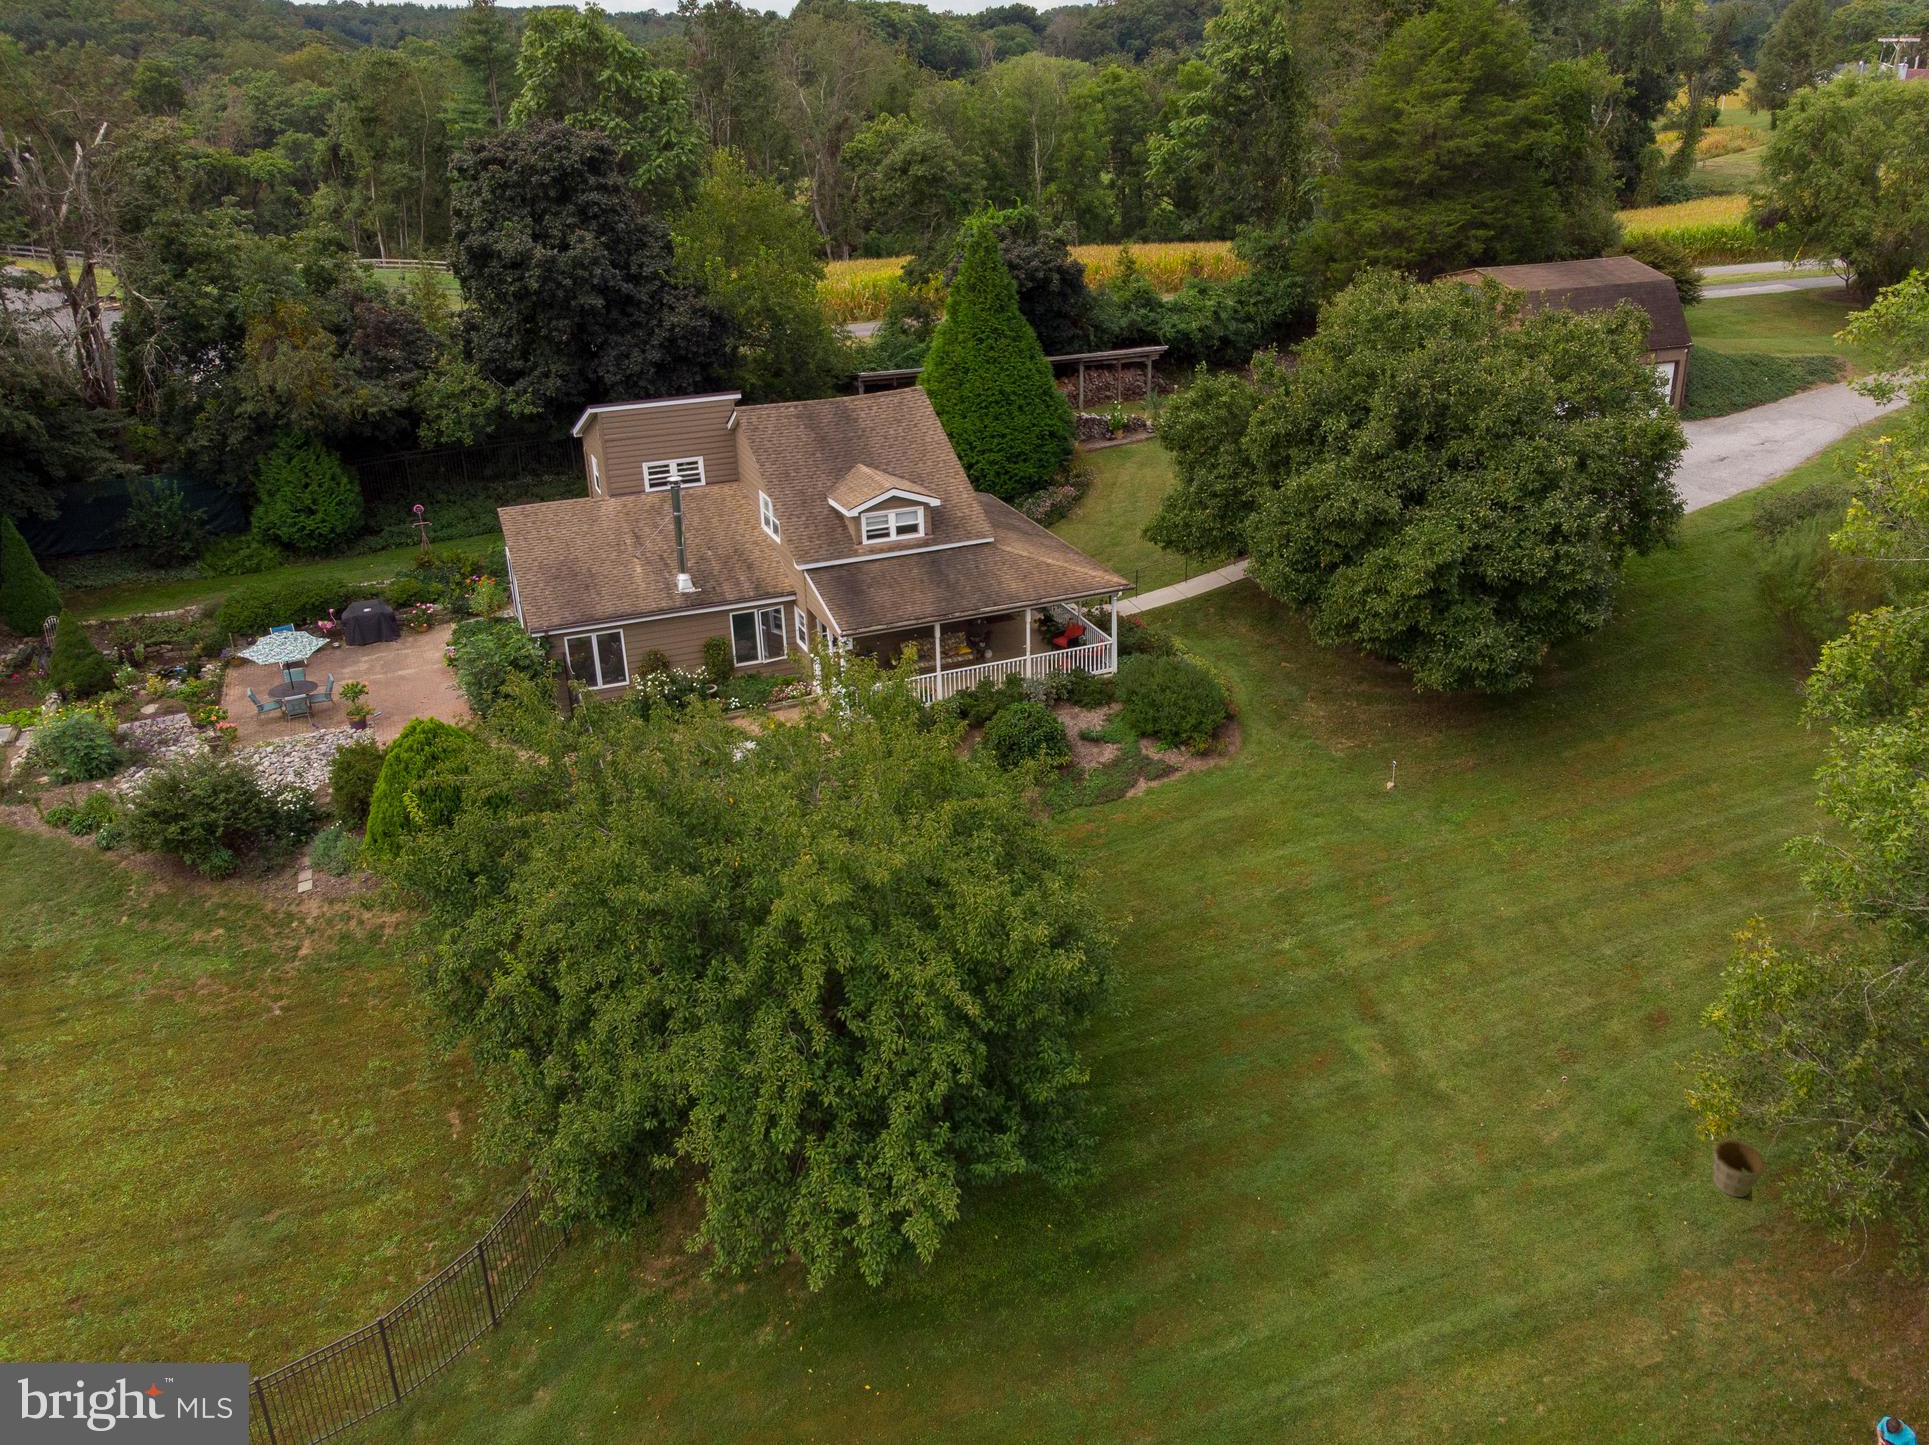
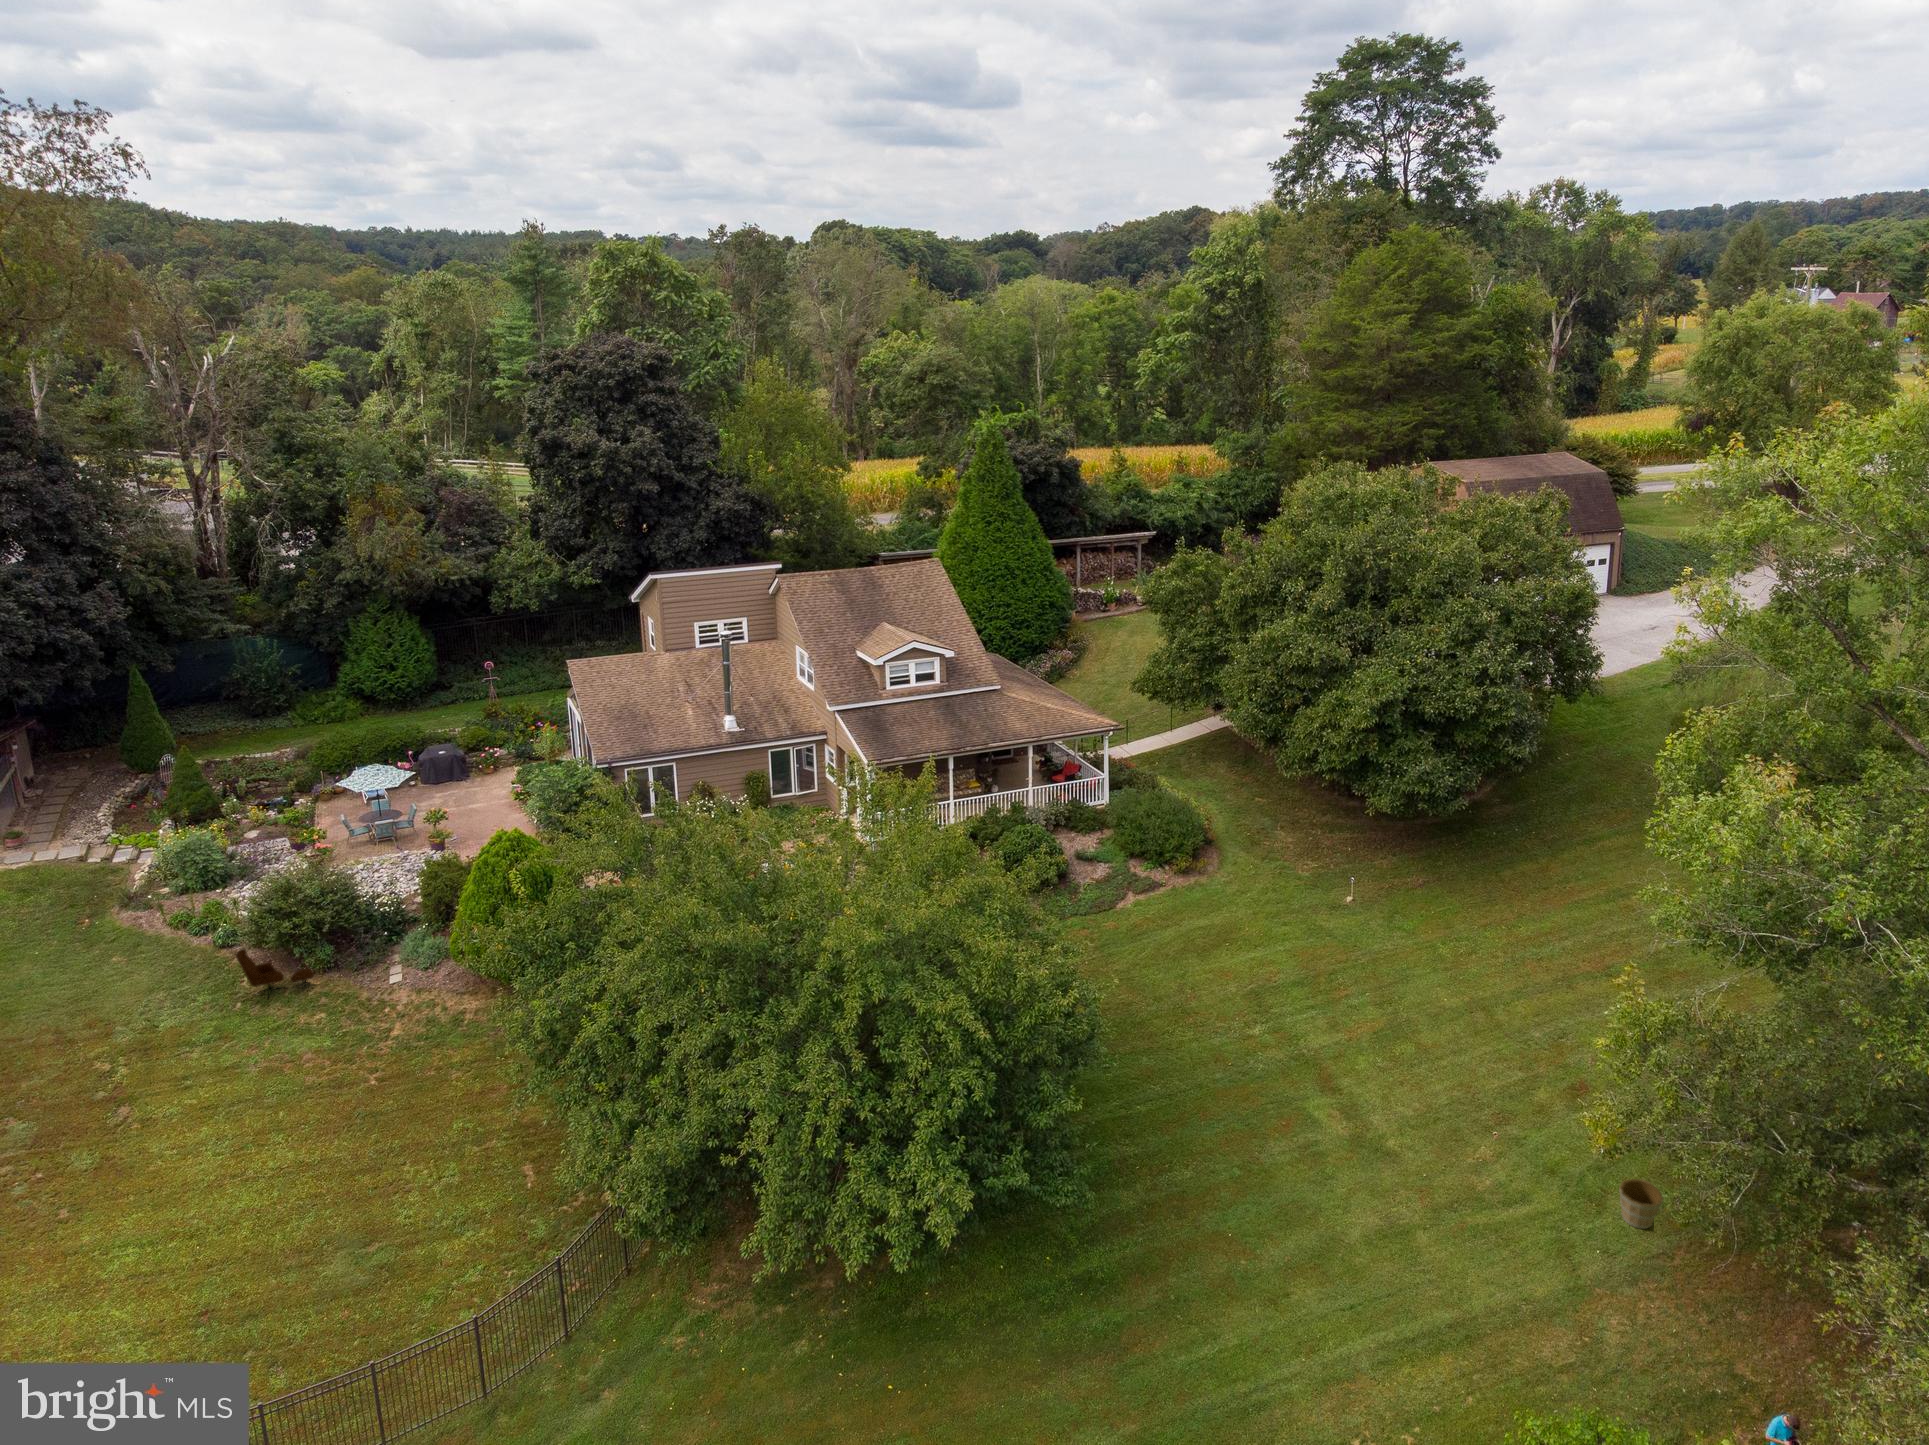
lounge chair: none [119,854,218,910] -> present [236,949,314,995]

